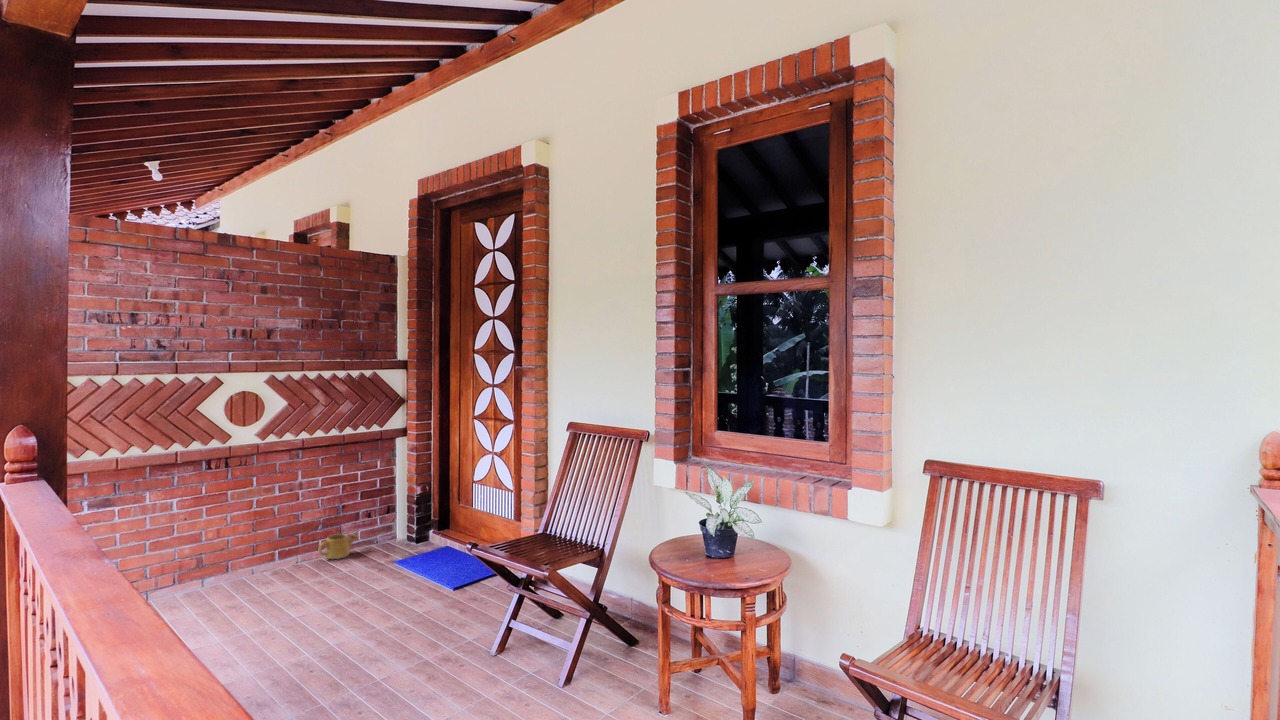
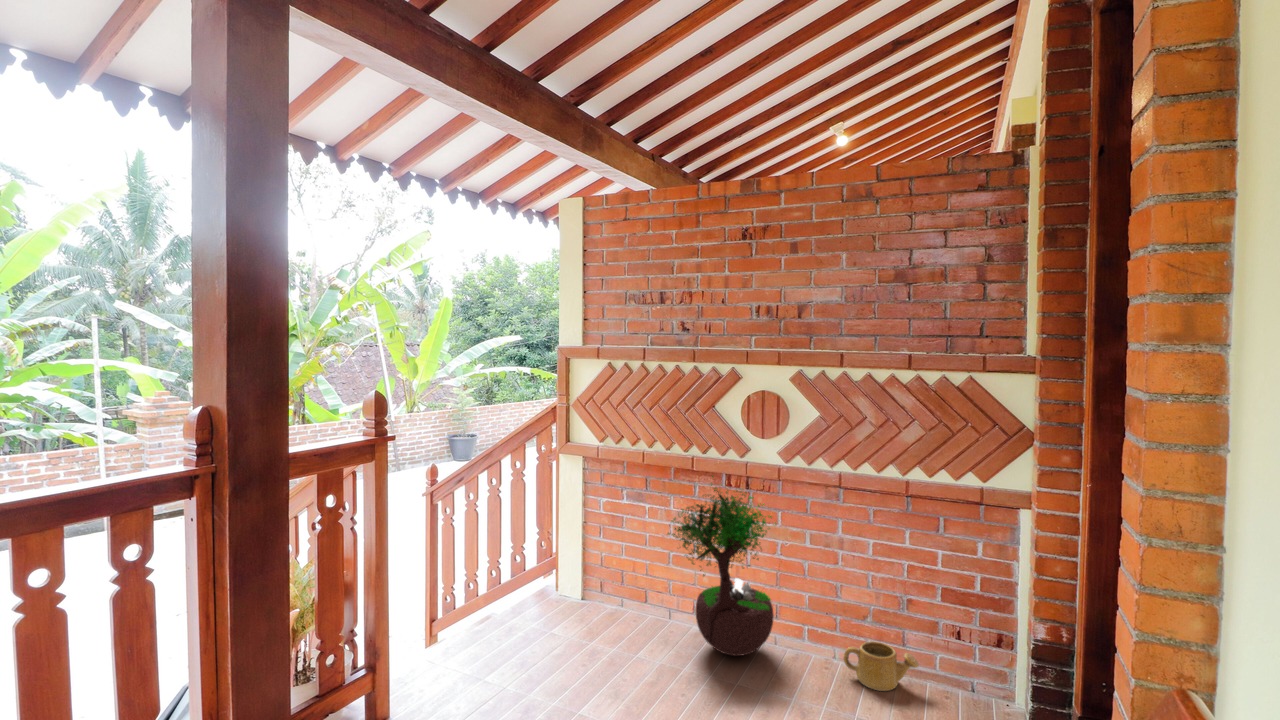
potted tree: none [200,454,288,583] -> present [668,476,774,656]

